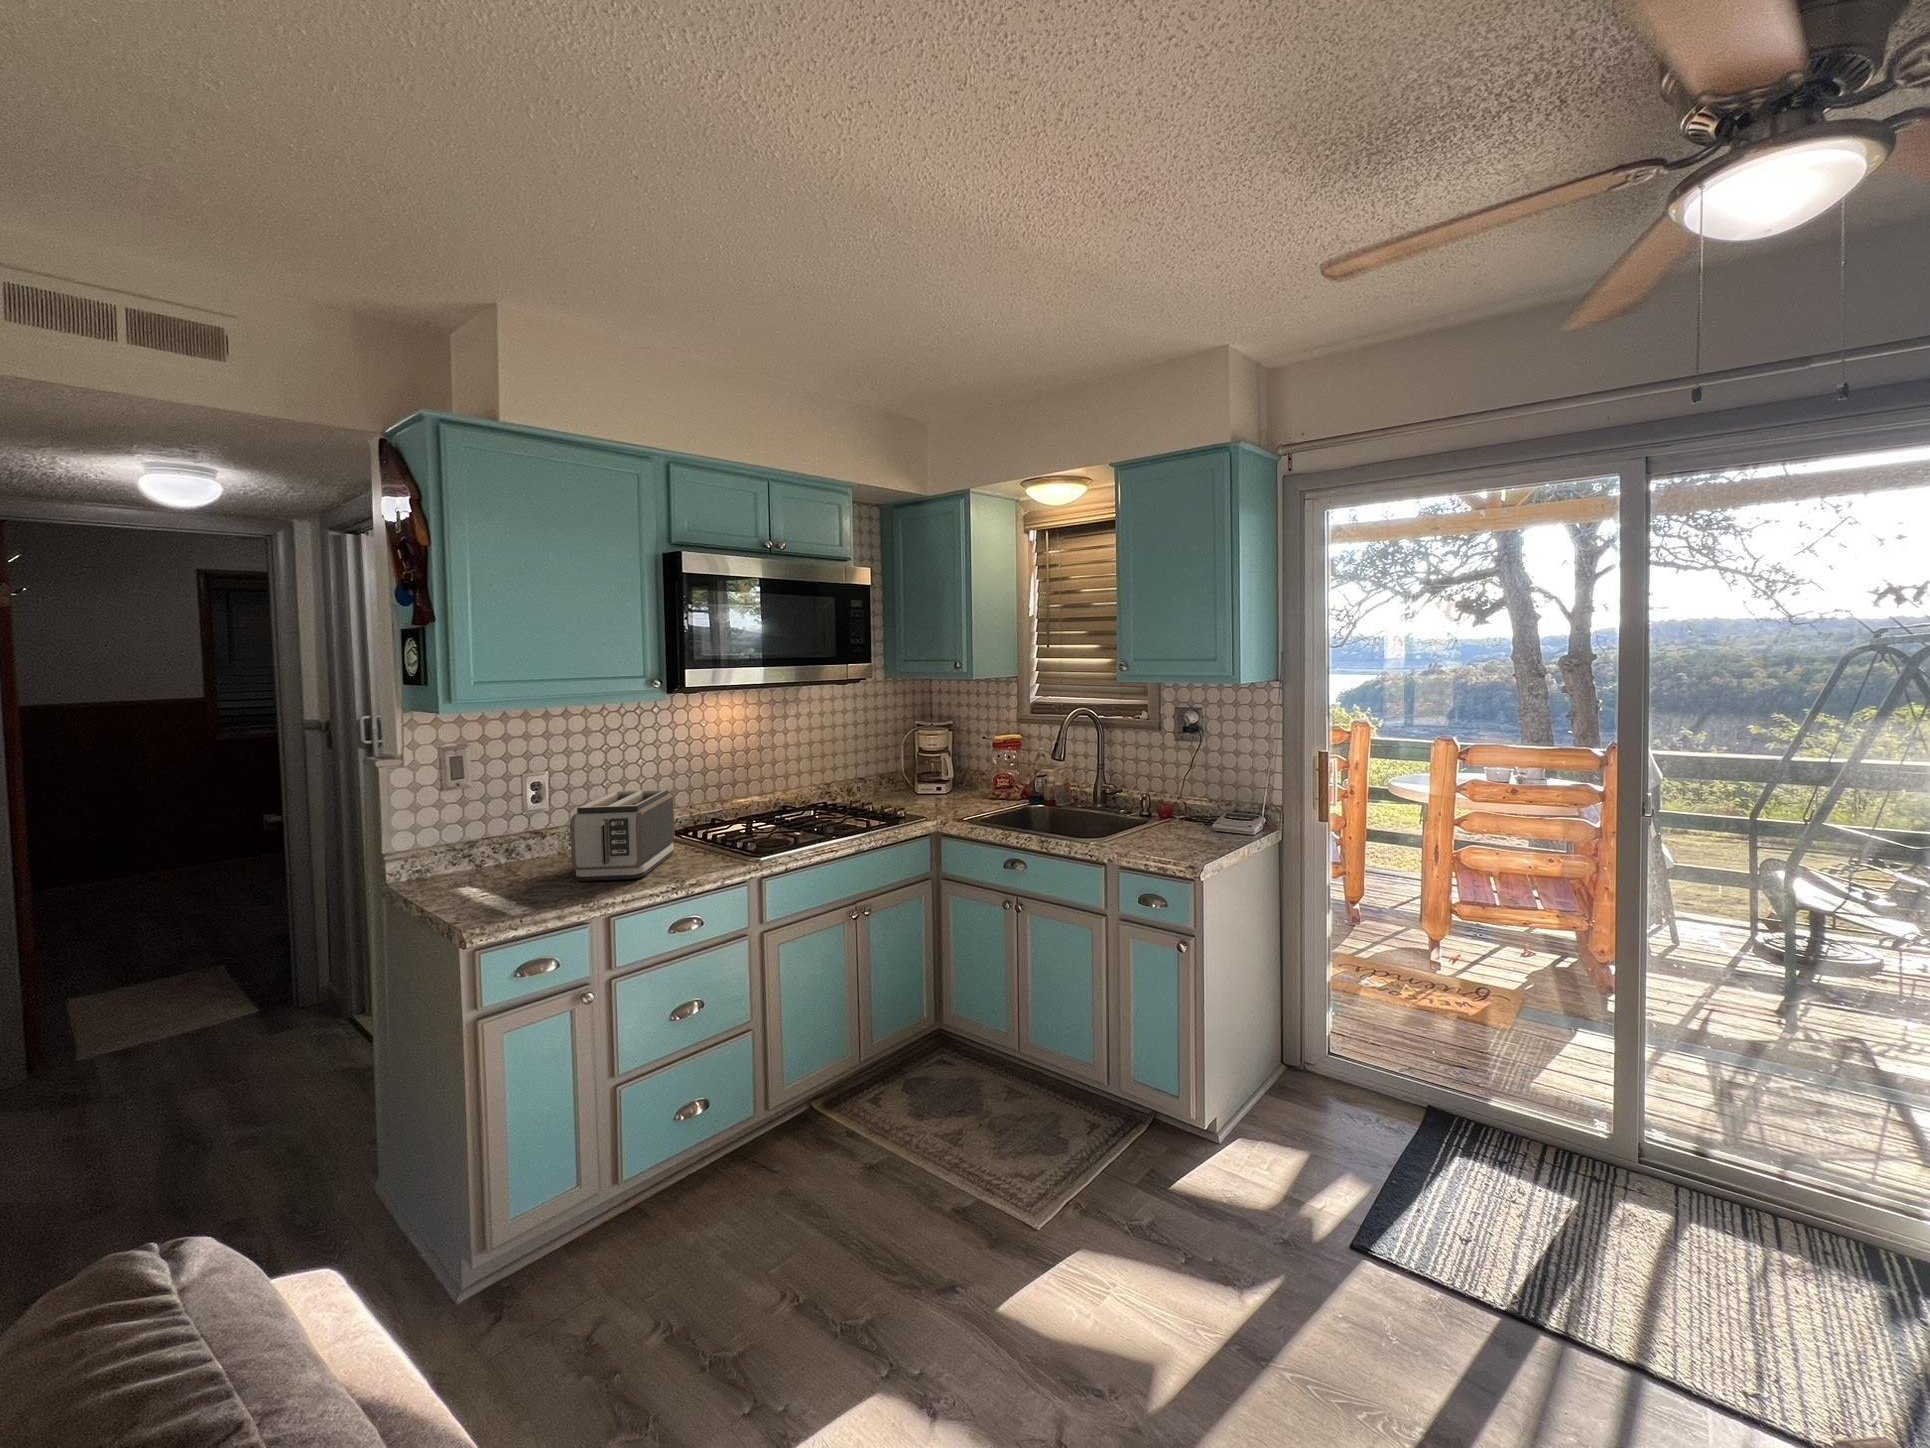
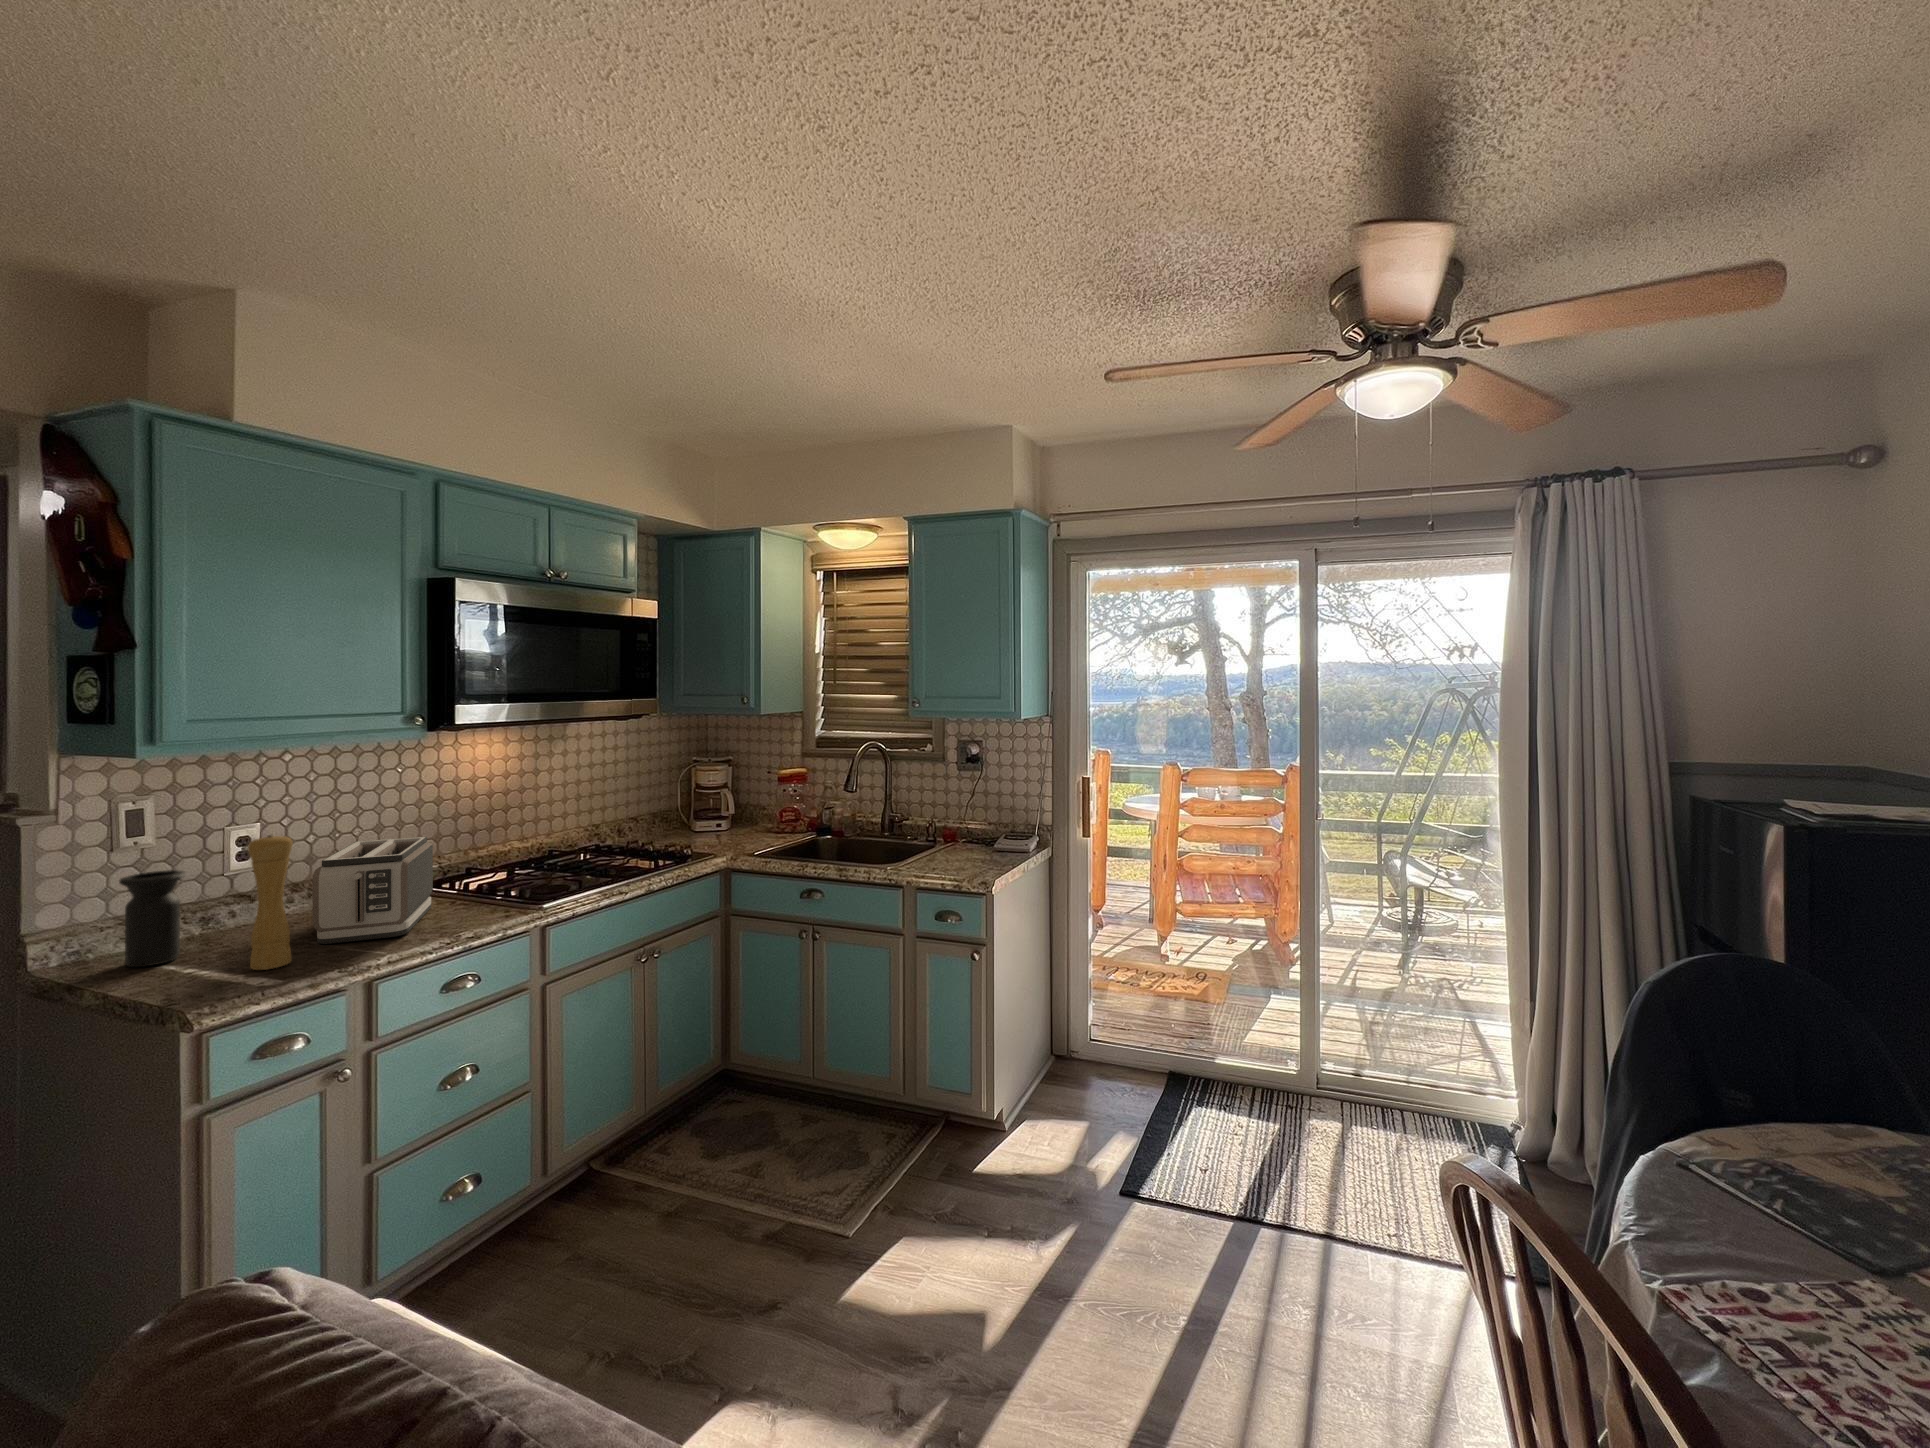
pepper mill: none [514,784,550,901] -> present [248,835,293,970]
vase: none [435,810,481,889] -> present [119,870,185,967]

